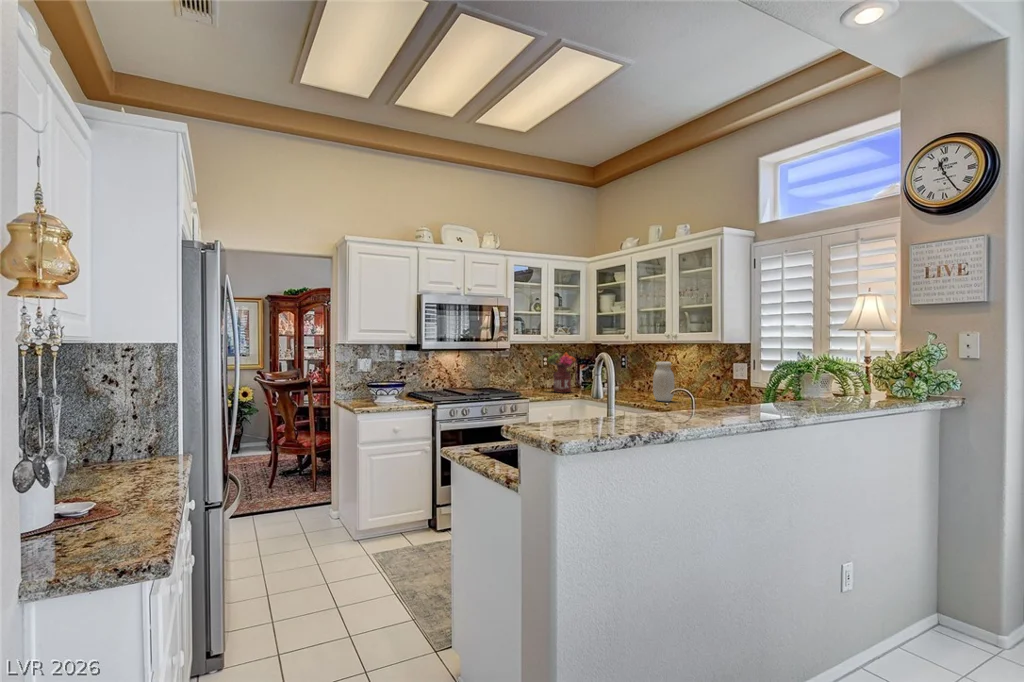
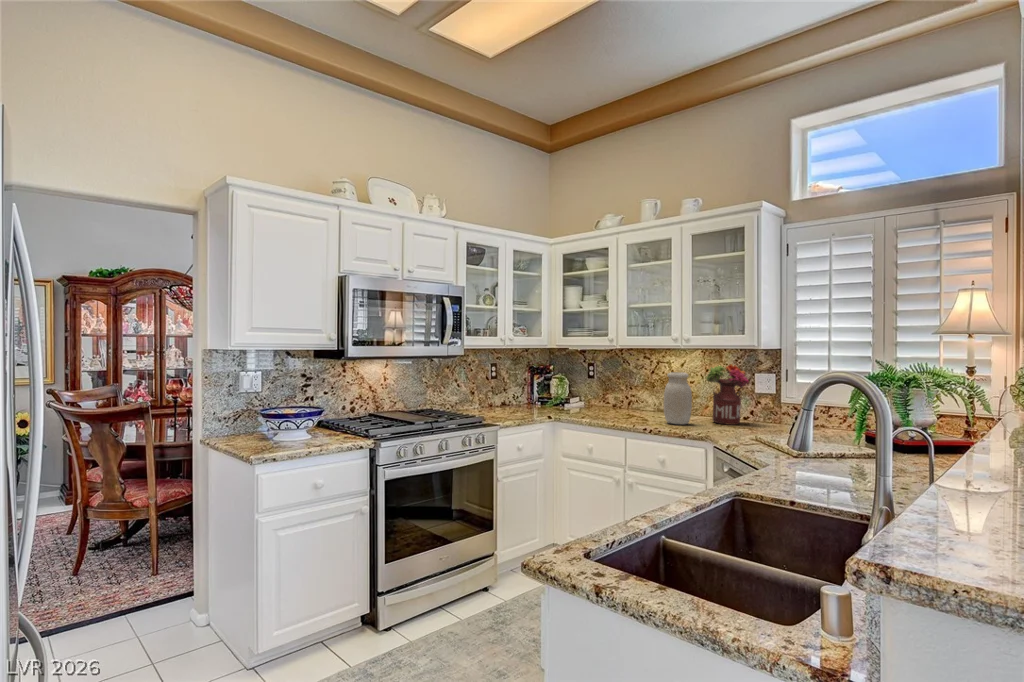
flower arrangement: present [548,353,575,393] -> present [706,364,749,425]

